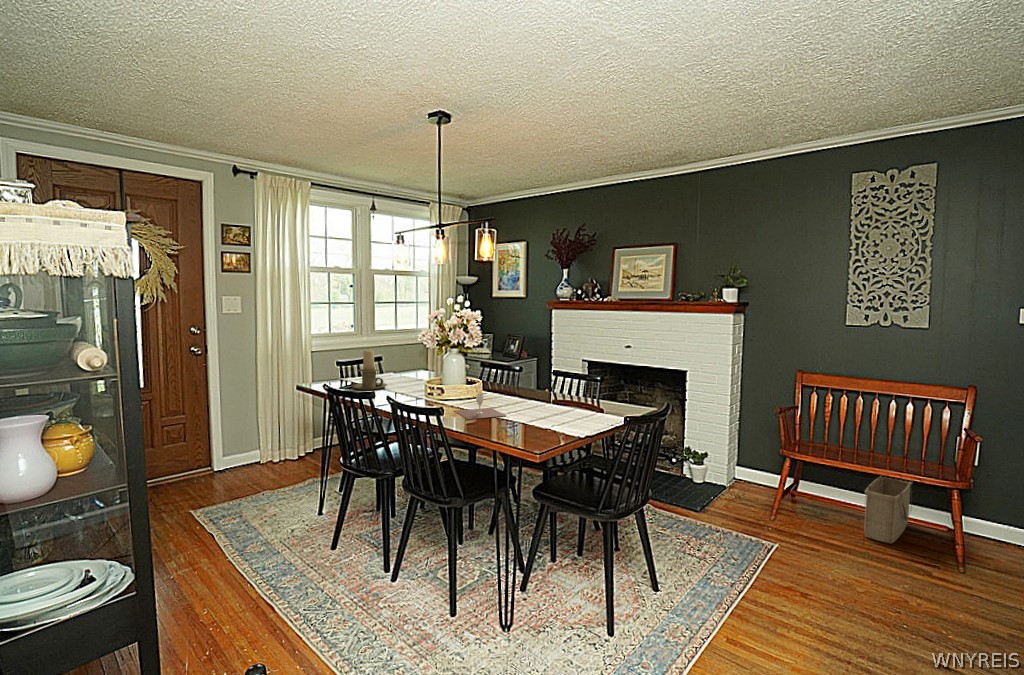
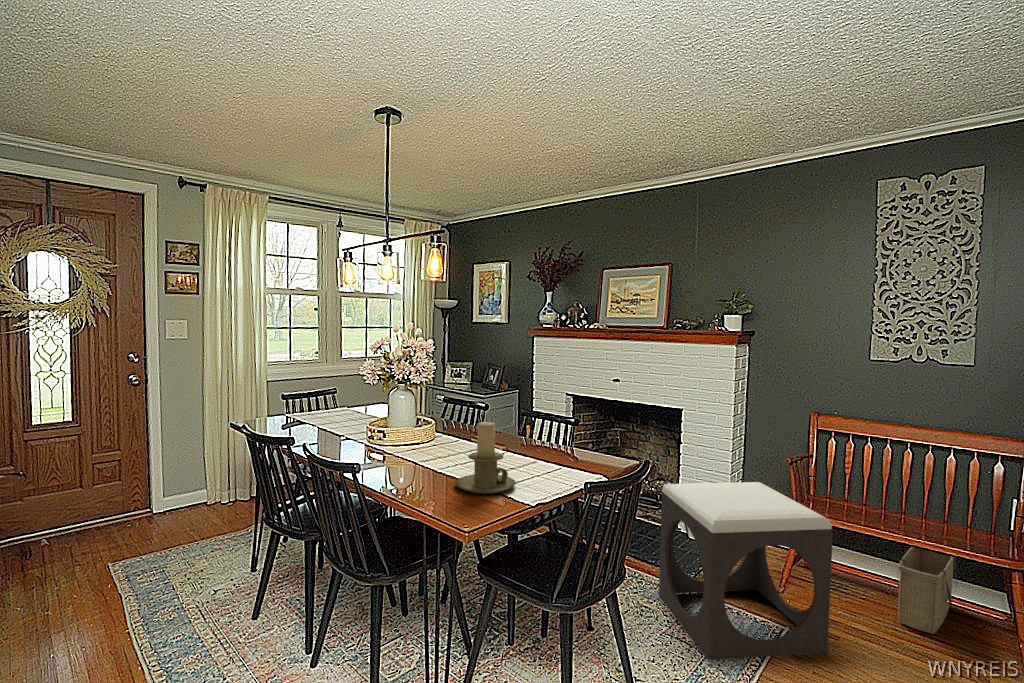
candle holder: present [351,350,387,390] -> present [455,422,516,494]
wine glass: present [455,394,506,419] -> none [389,444,451,477]
footstool: none [670,427,812,563] -> present [659,482,833,660]

